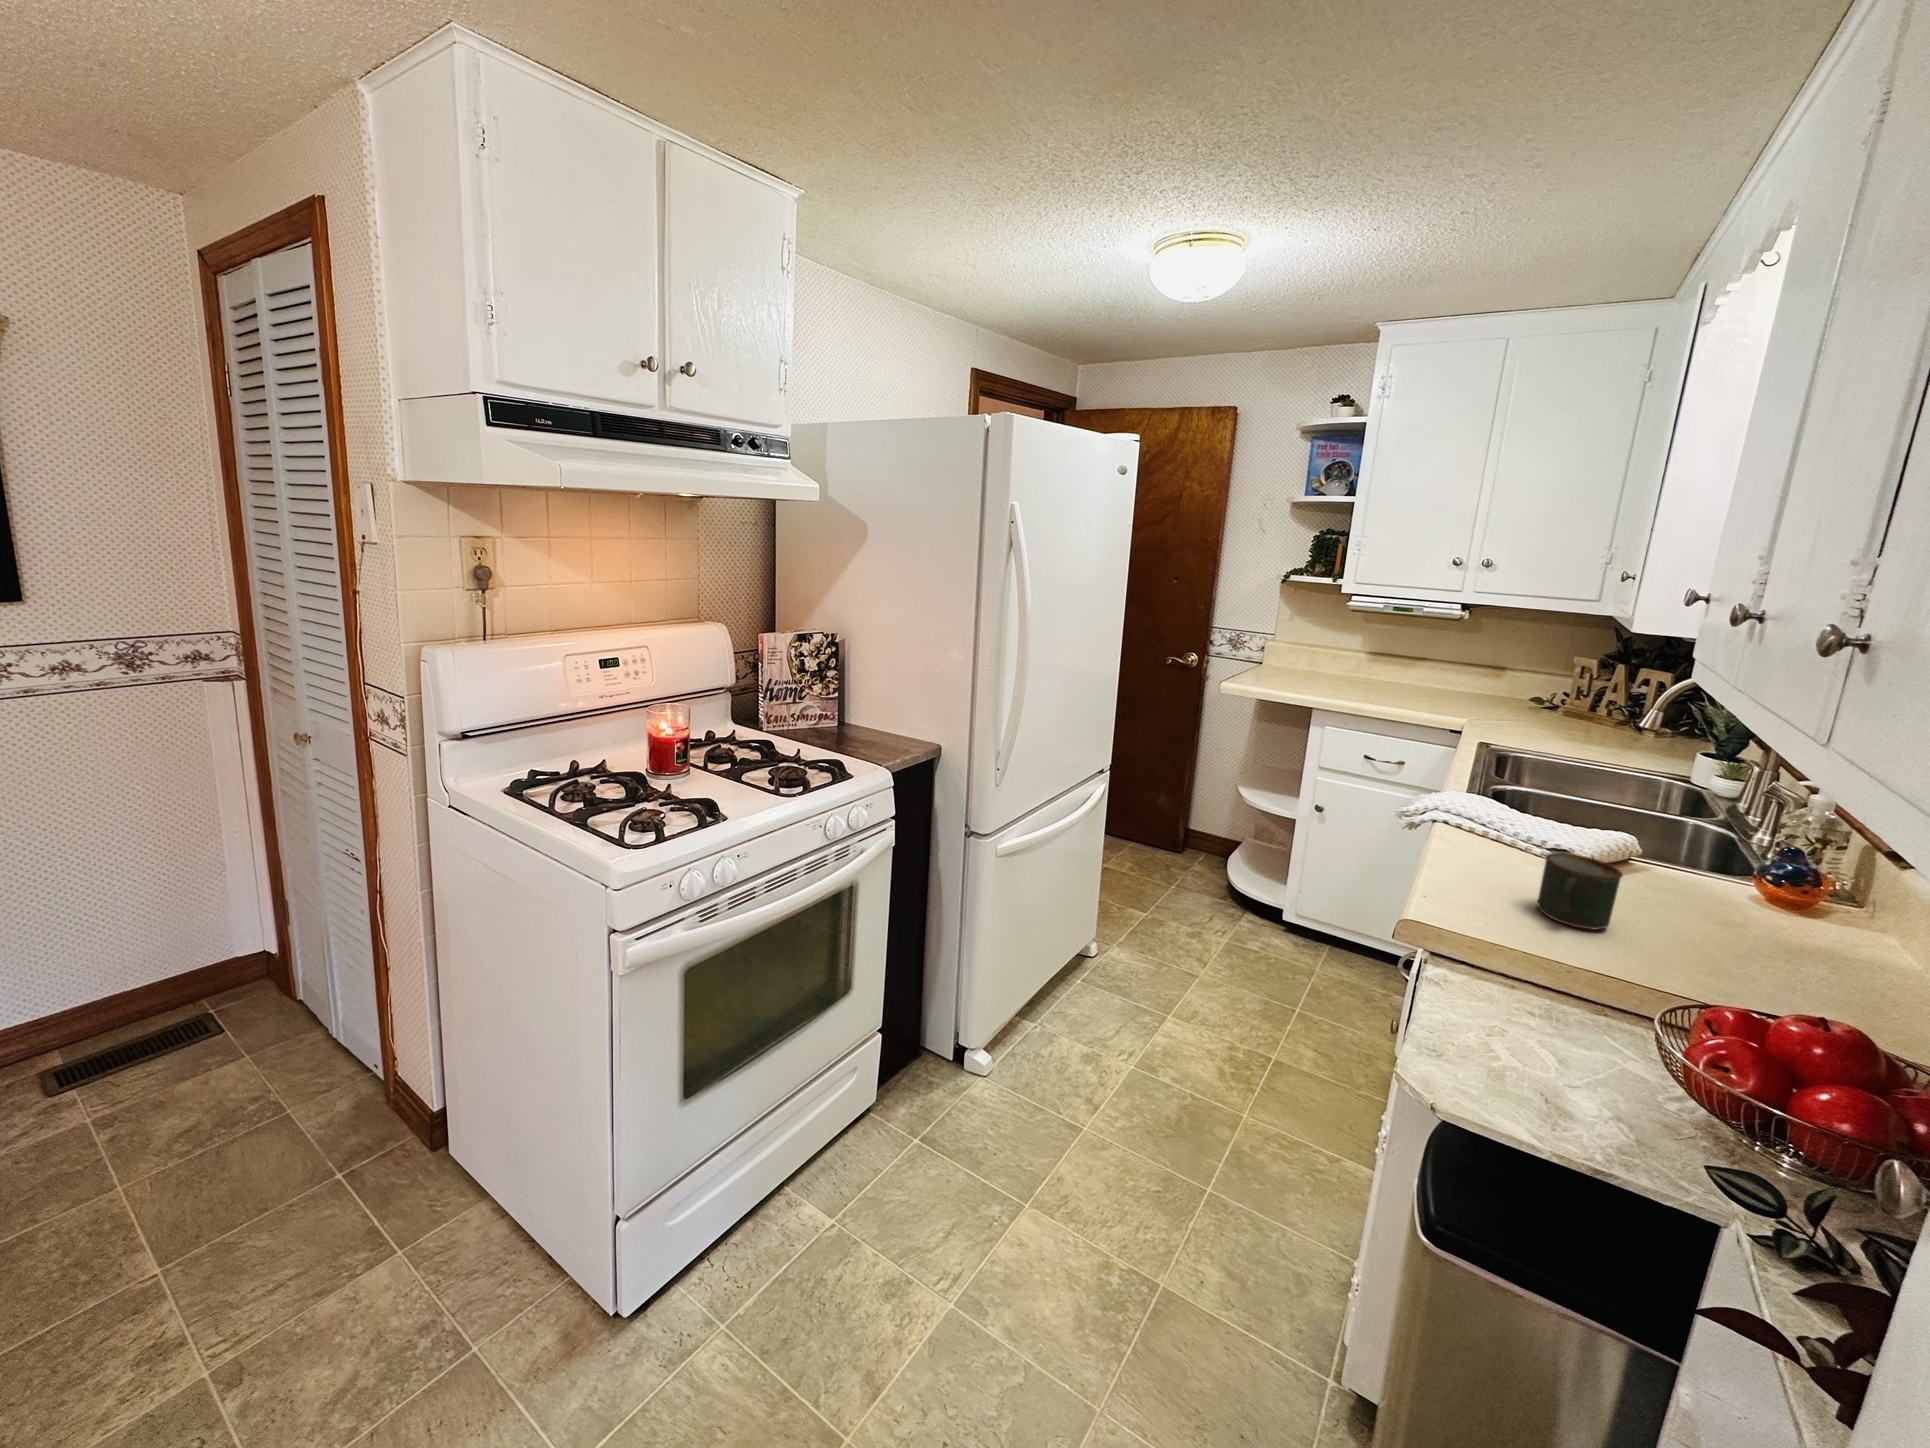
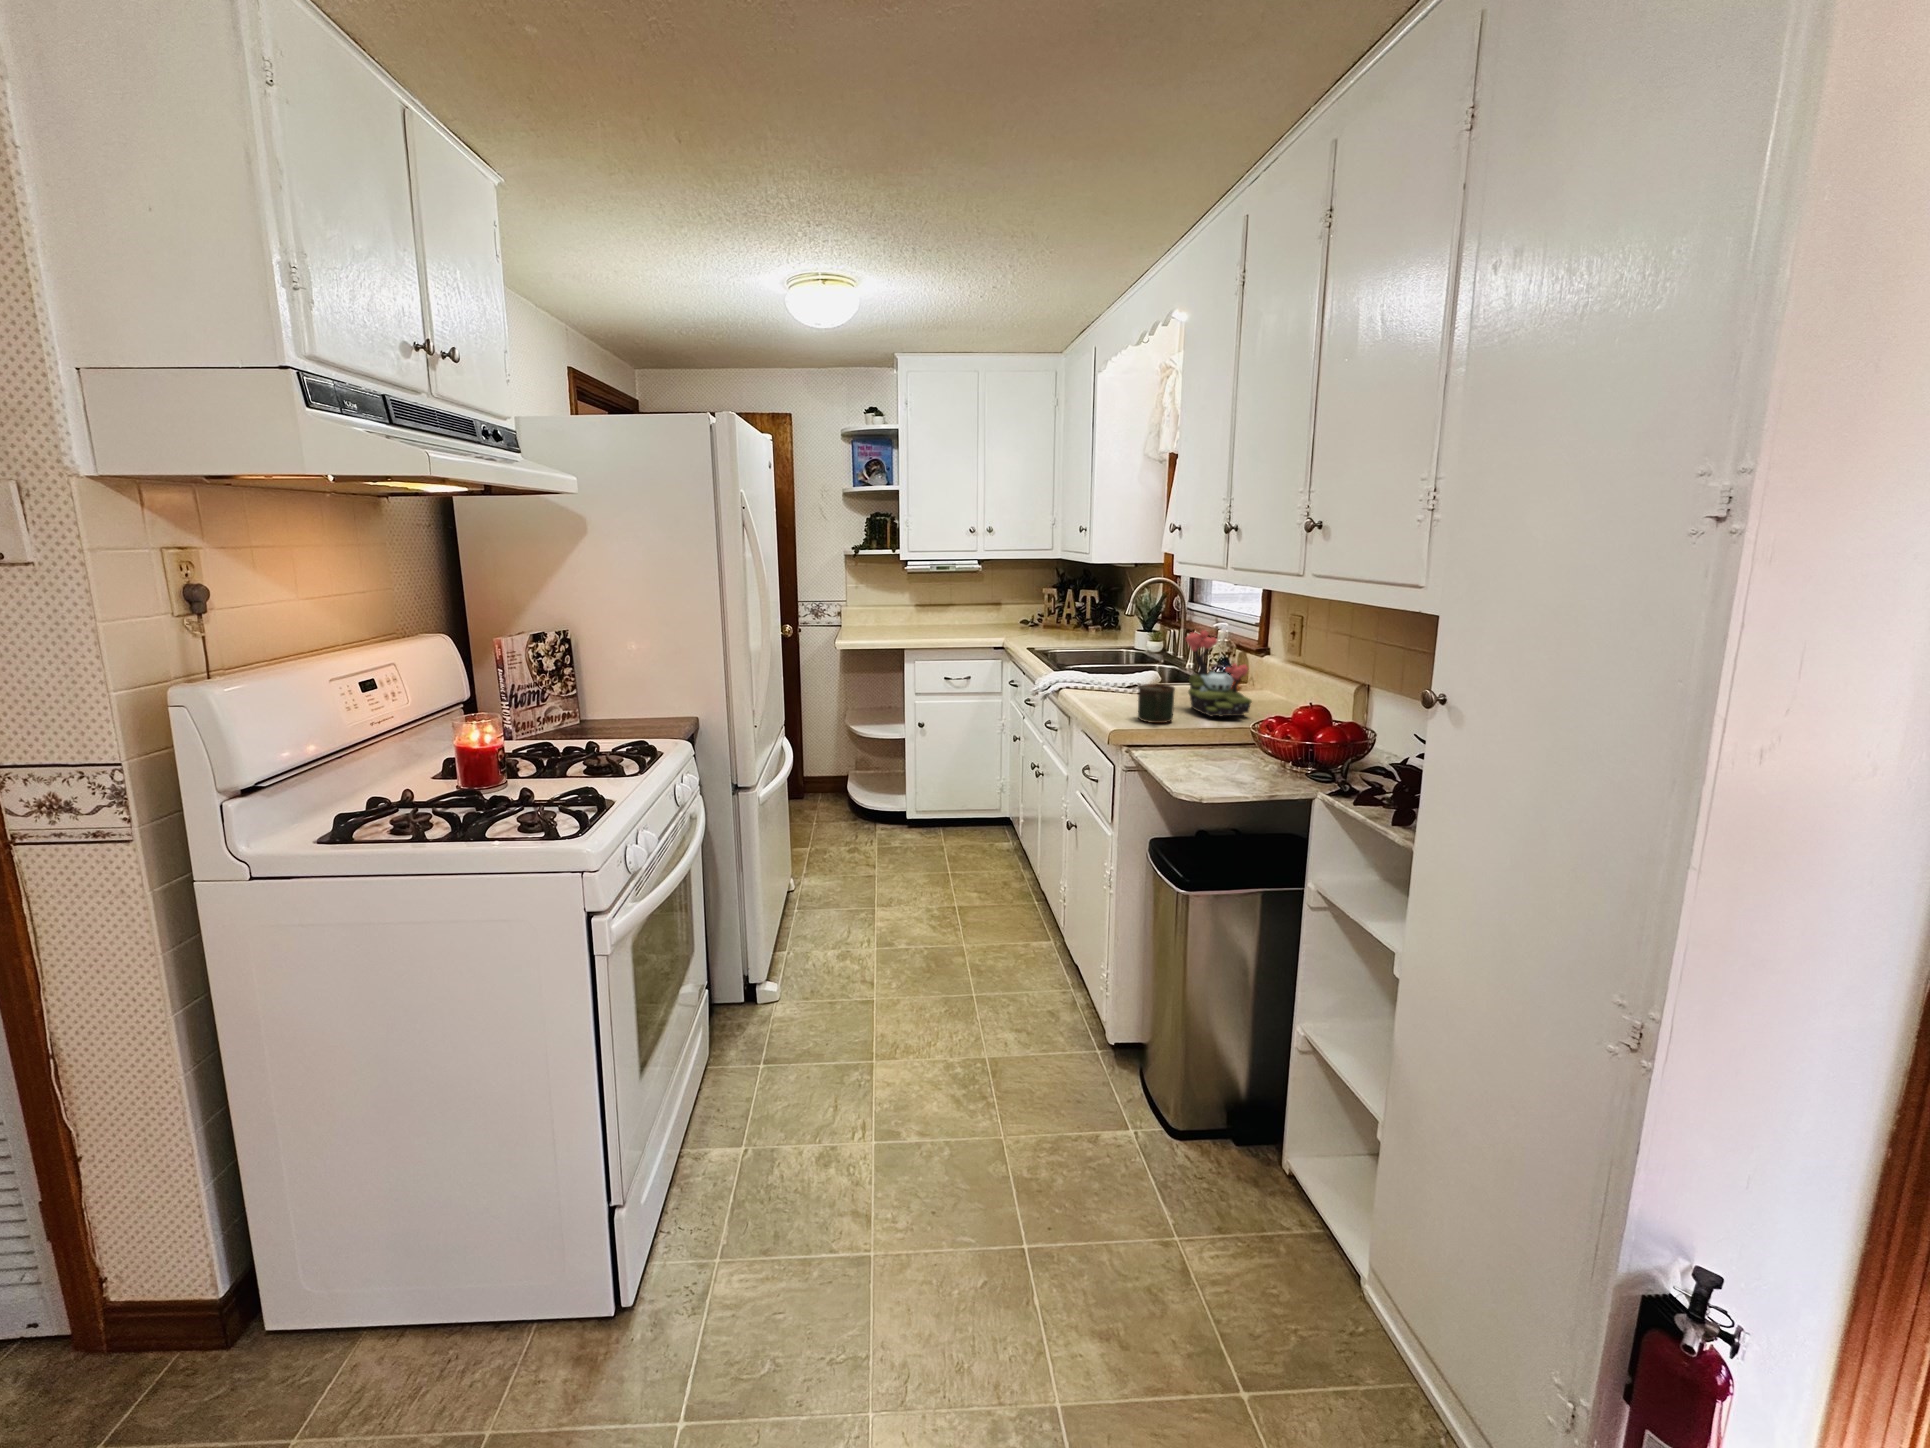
plant: none [1680,785,1827,968] -> present [1186,630,1252,717]

